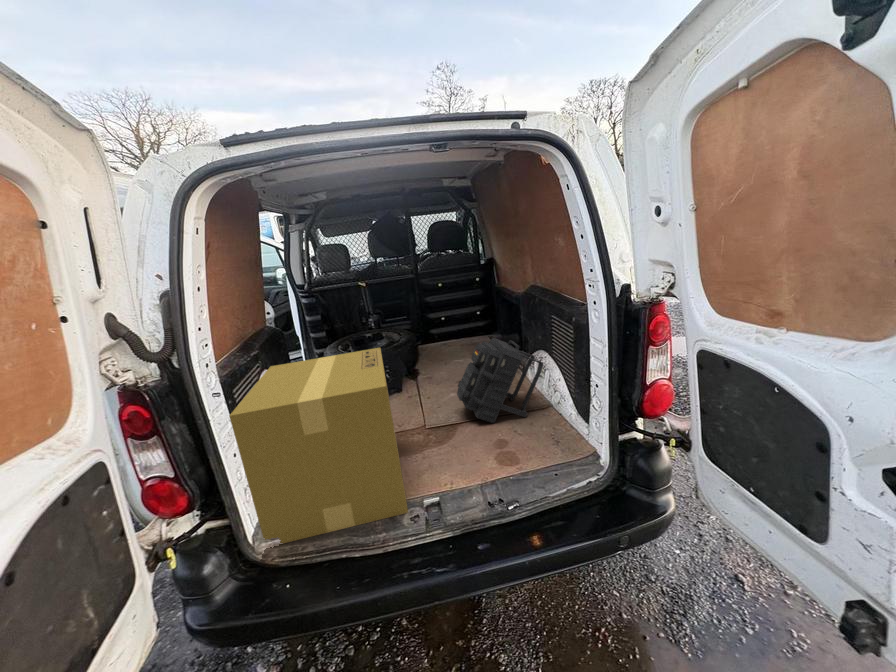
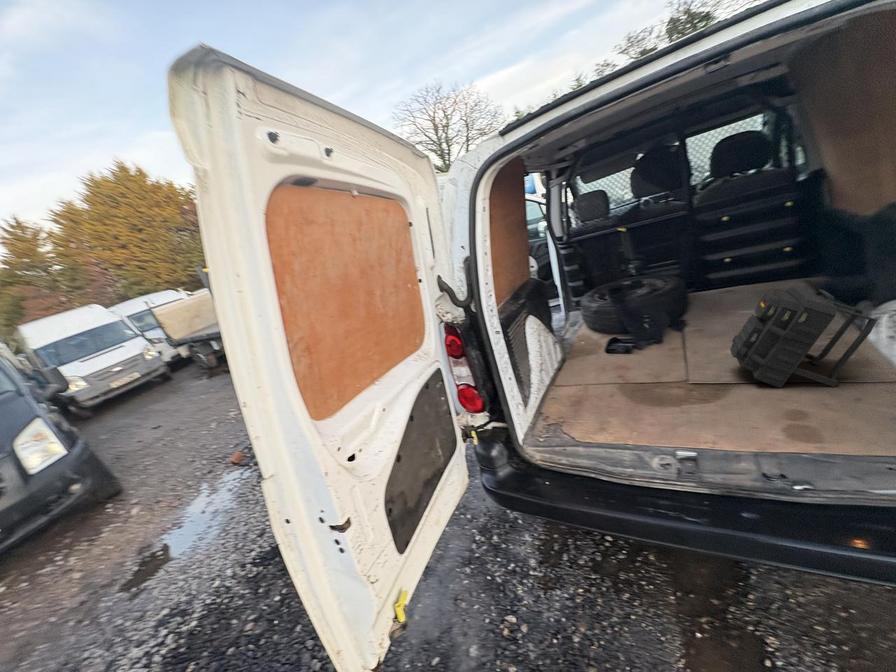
cardboard box: present [229,348,408,543] -> none [507,297,658,457]

